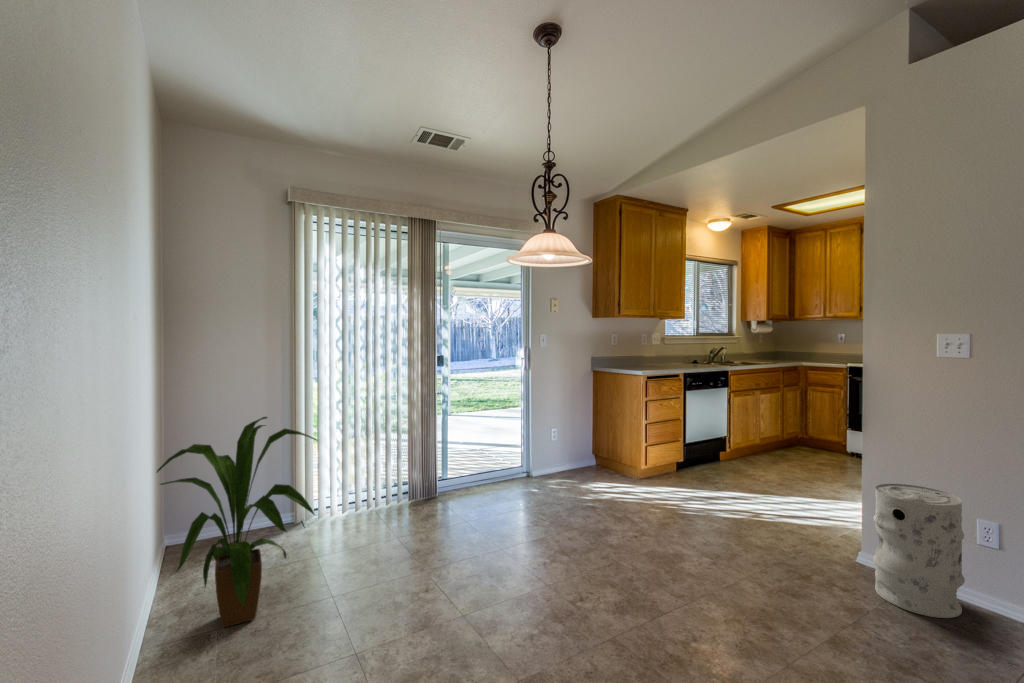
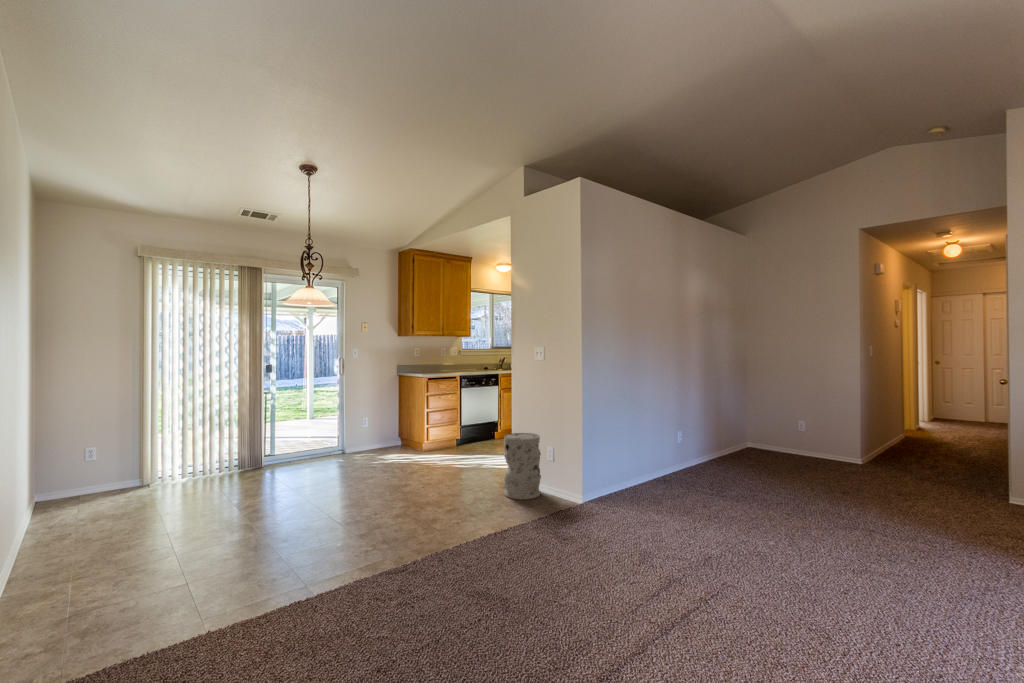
house plant: present [157,417,317,627] -> none [34,400,154,533]

